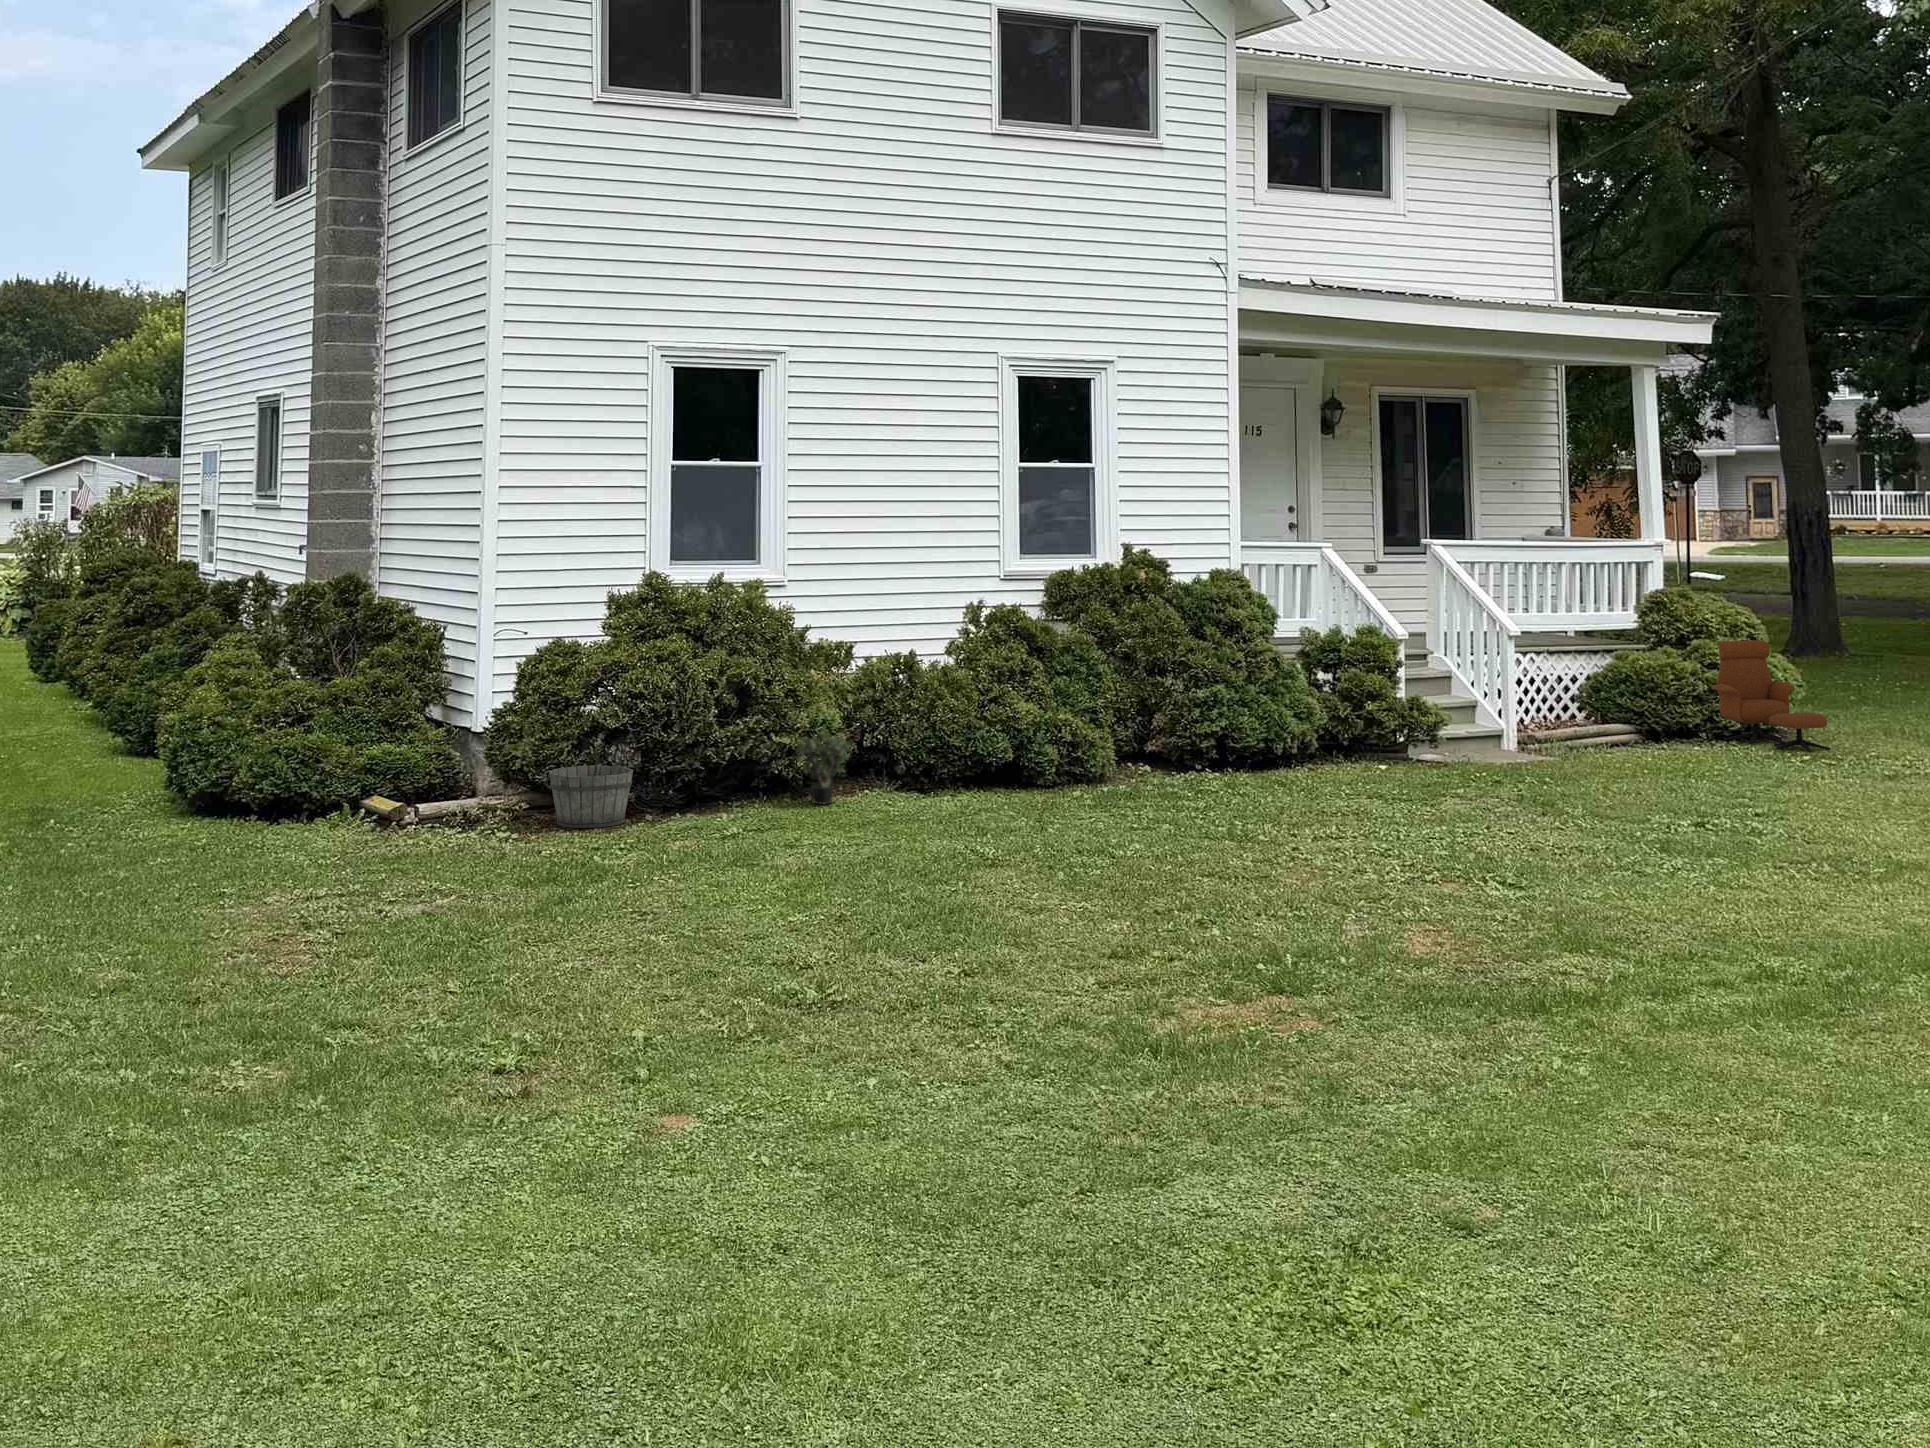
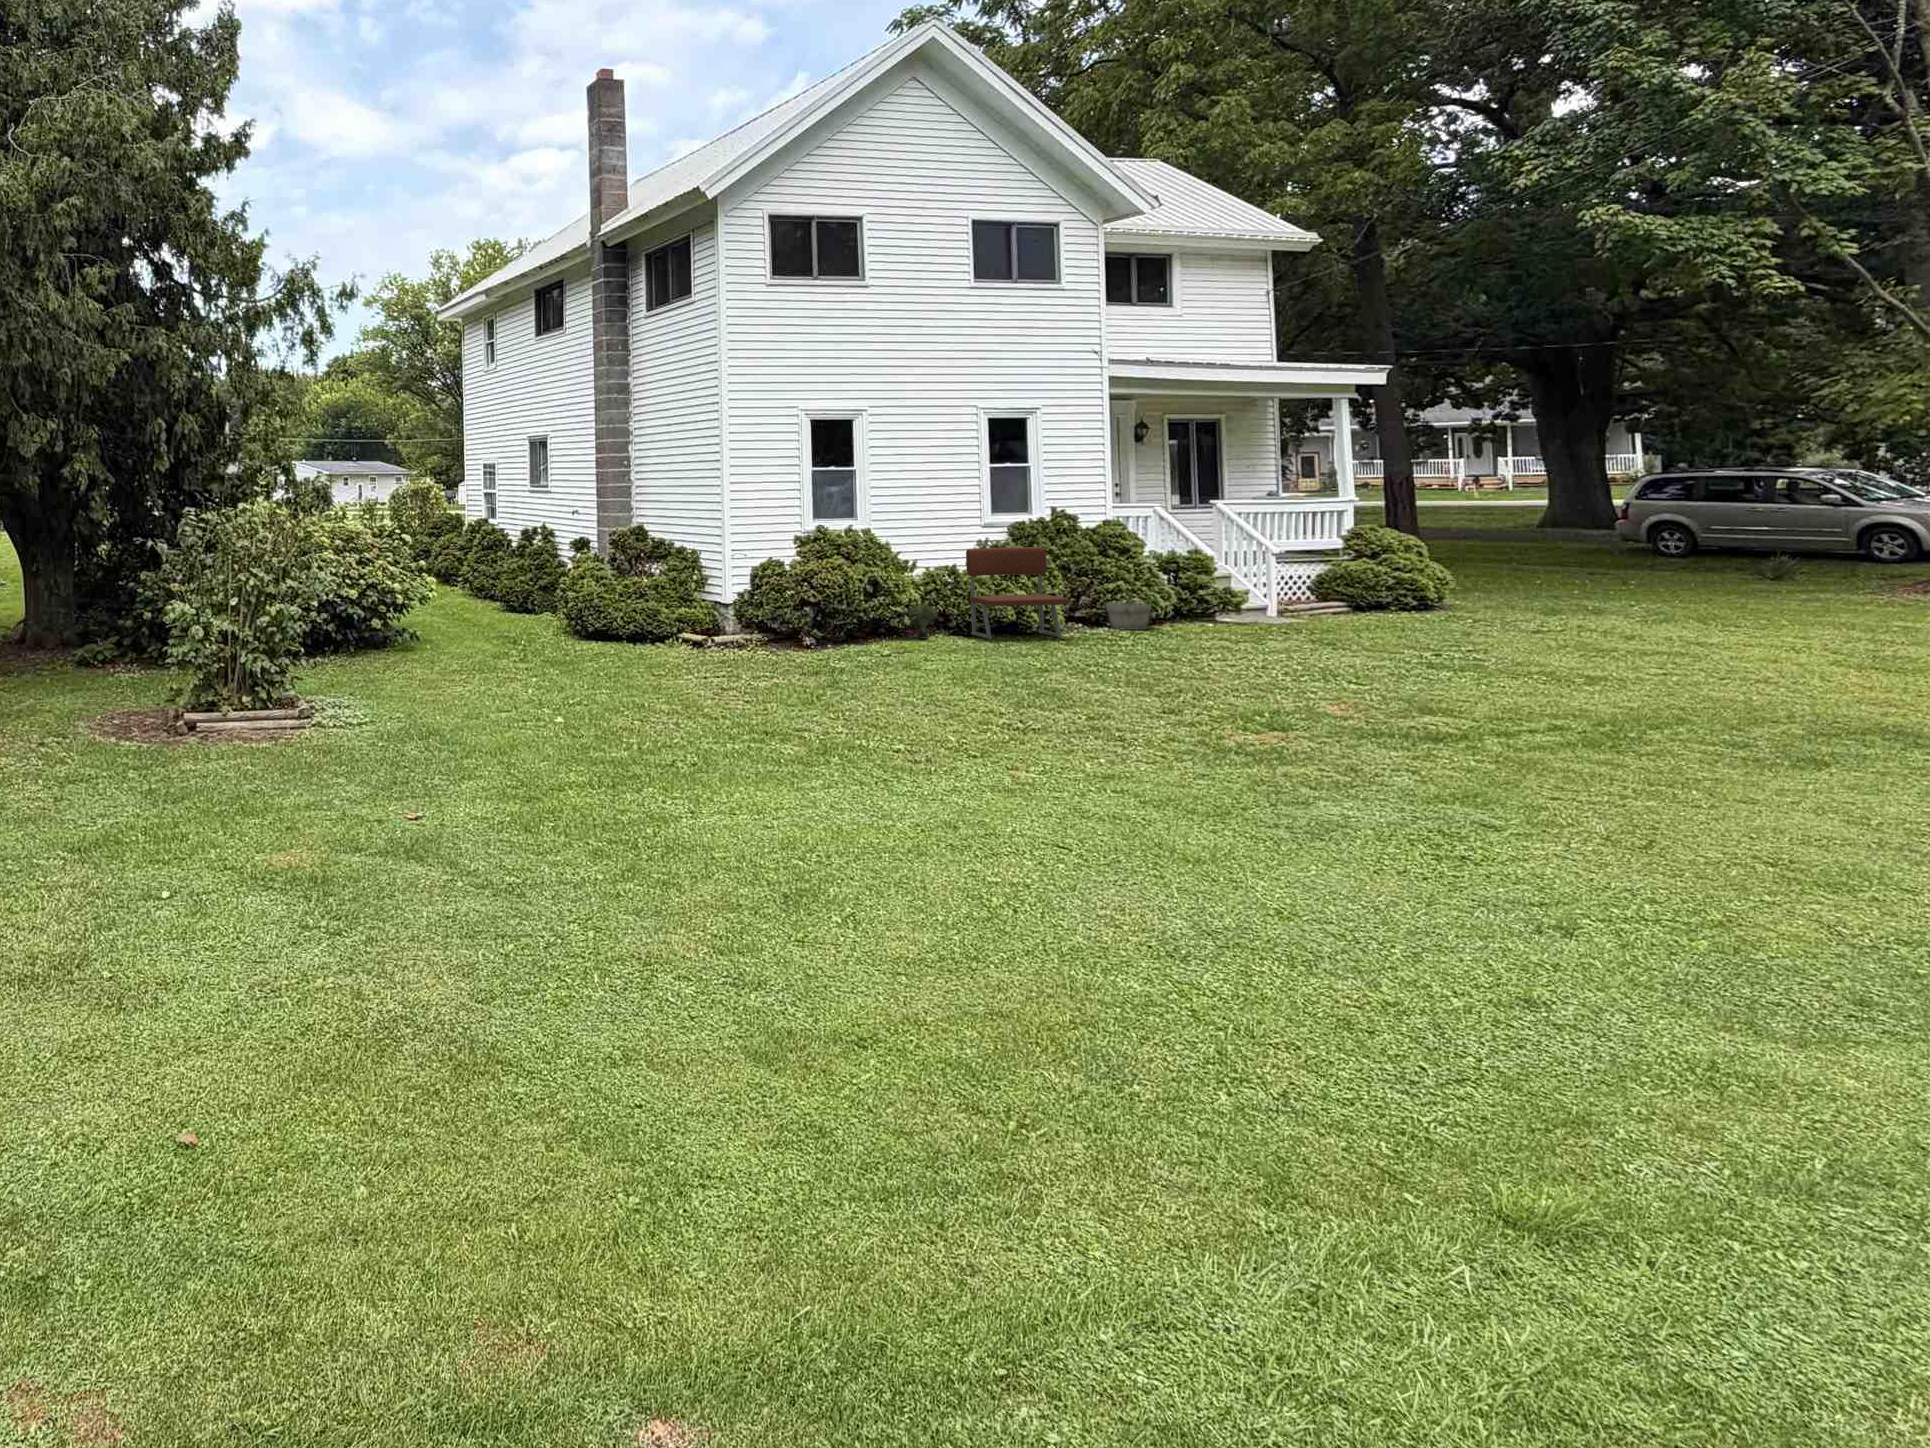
bench: none [920,621,1090,804] -> present [966,547,1069,640]
lounge chair: present [1712,640,1830,752] -> none [1405,555,1491,617]
wooden bucket: present [549,751,633,828] -> present [1107,602,1151,630]

